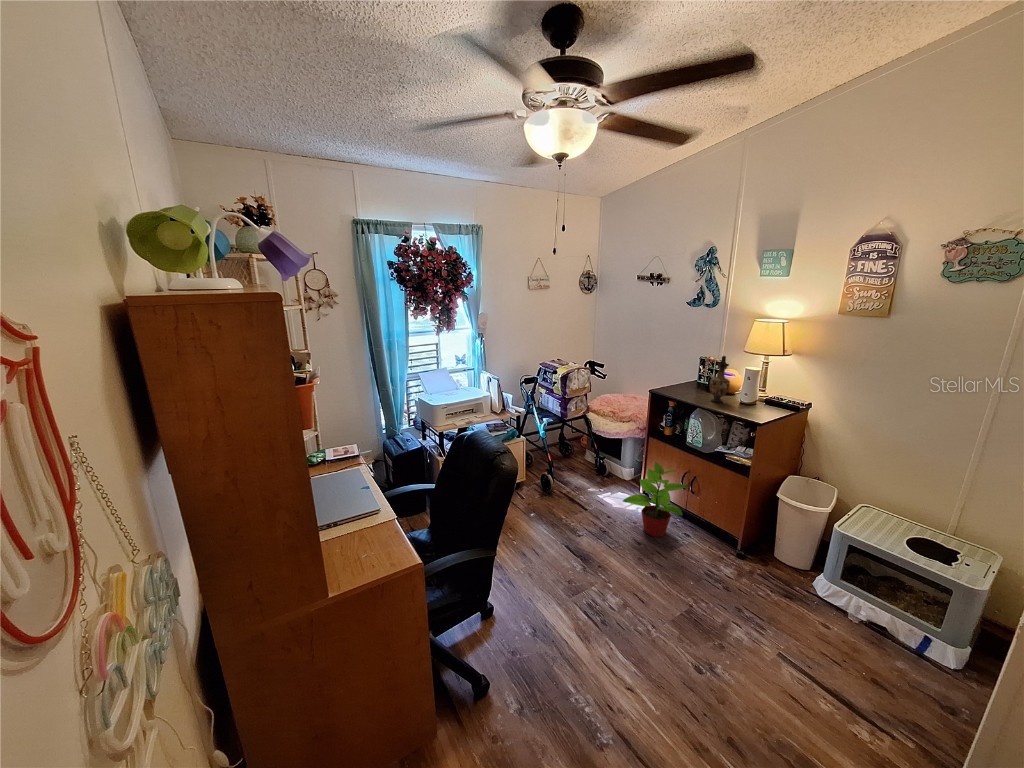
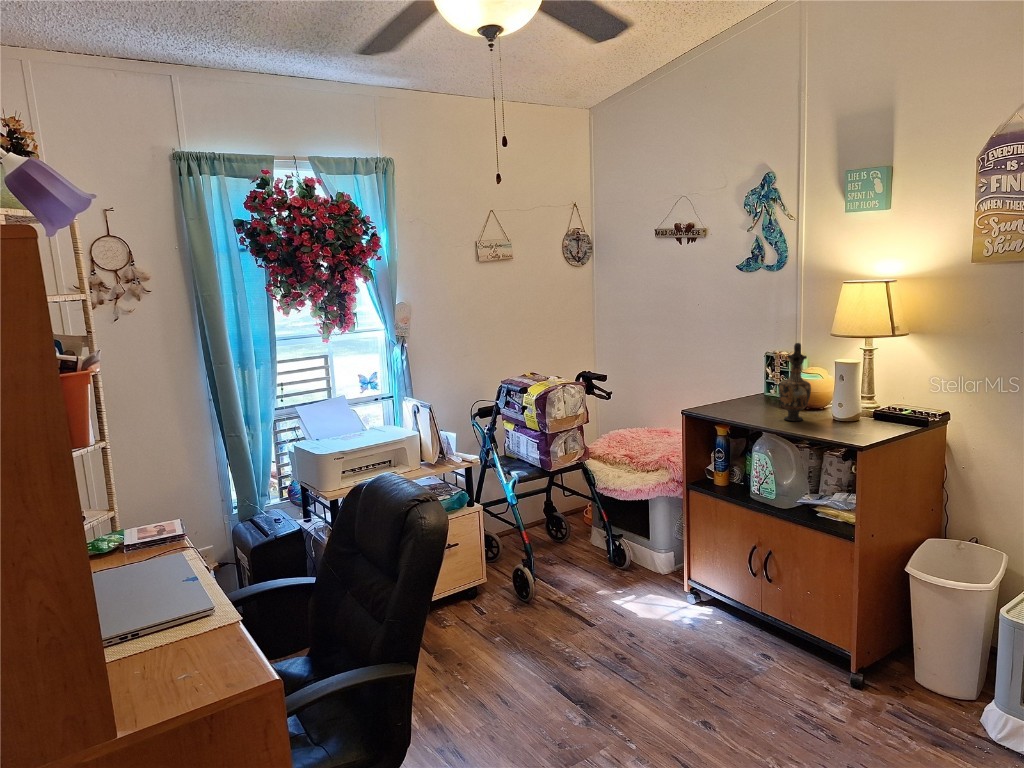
potted plant: present [623,462,688,537] -> none [650,530,759,662]

